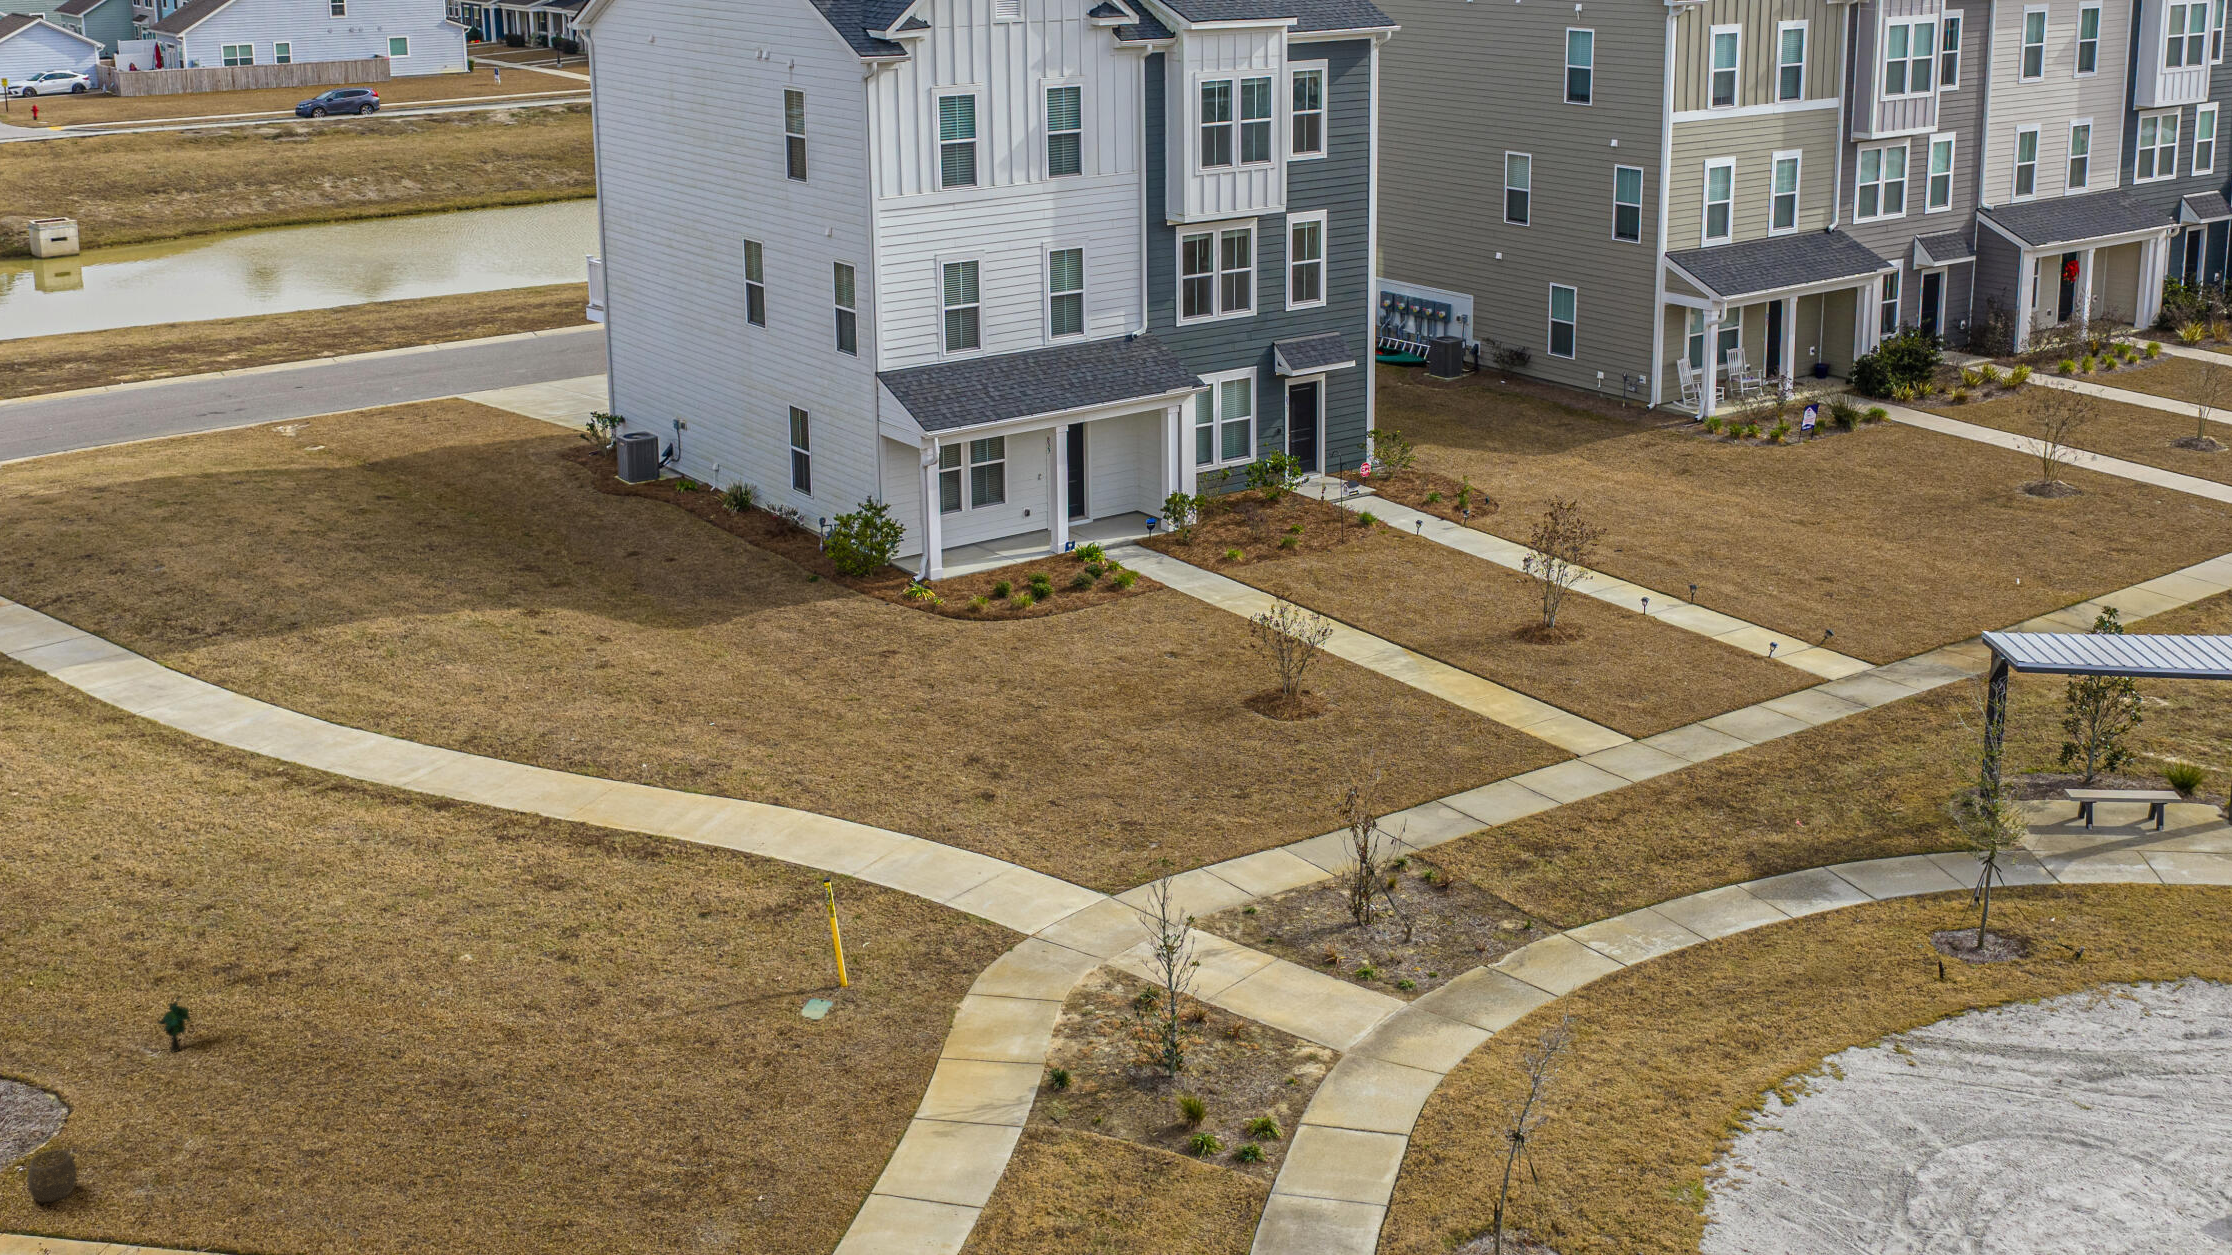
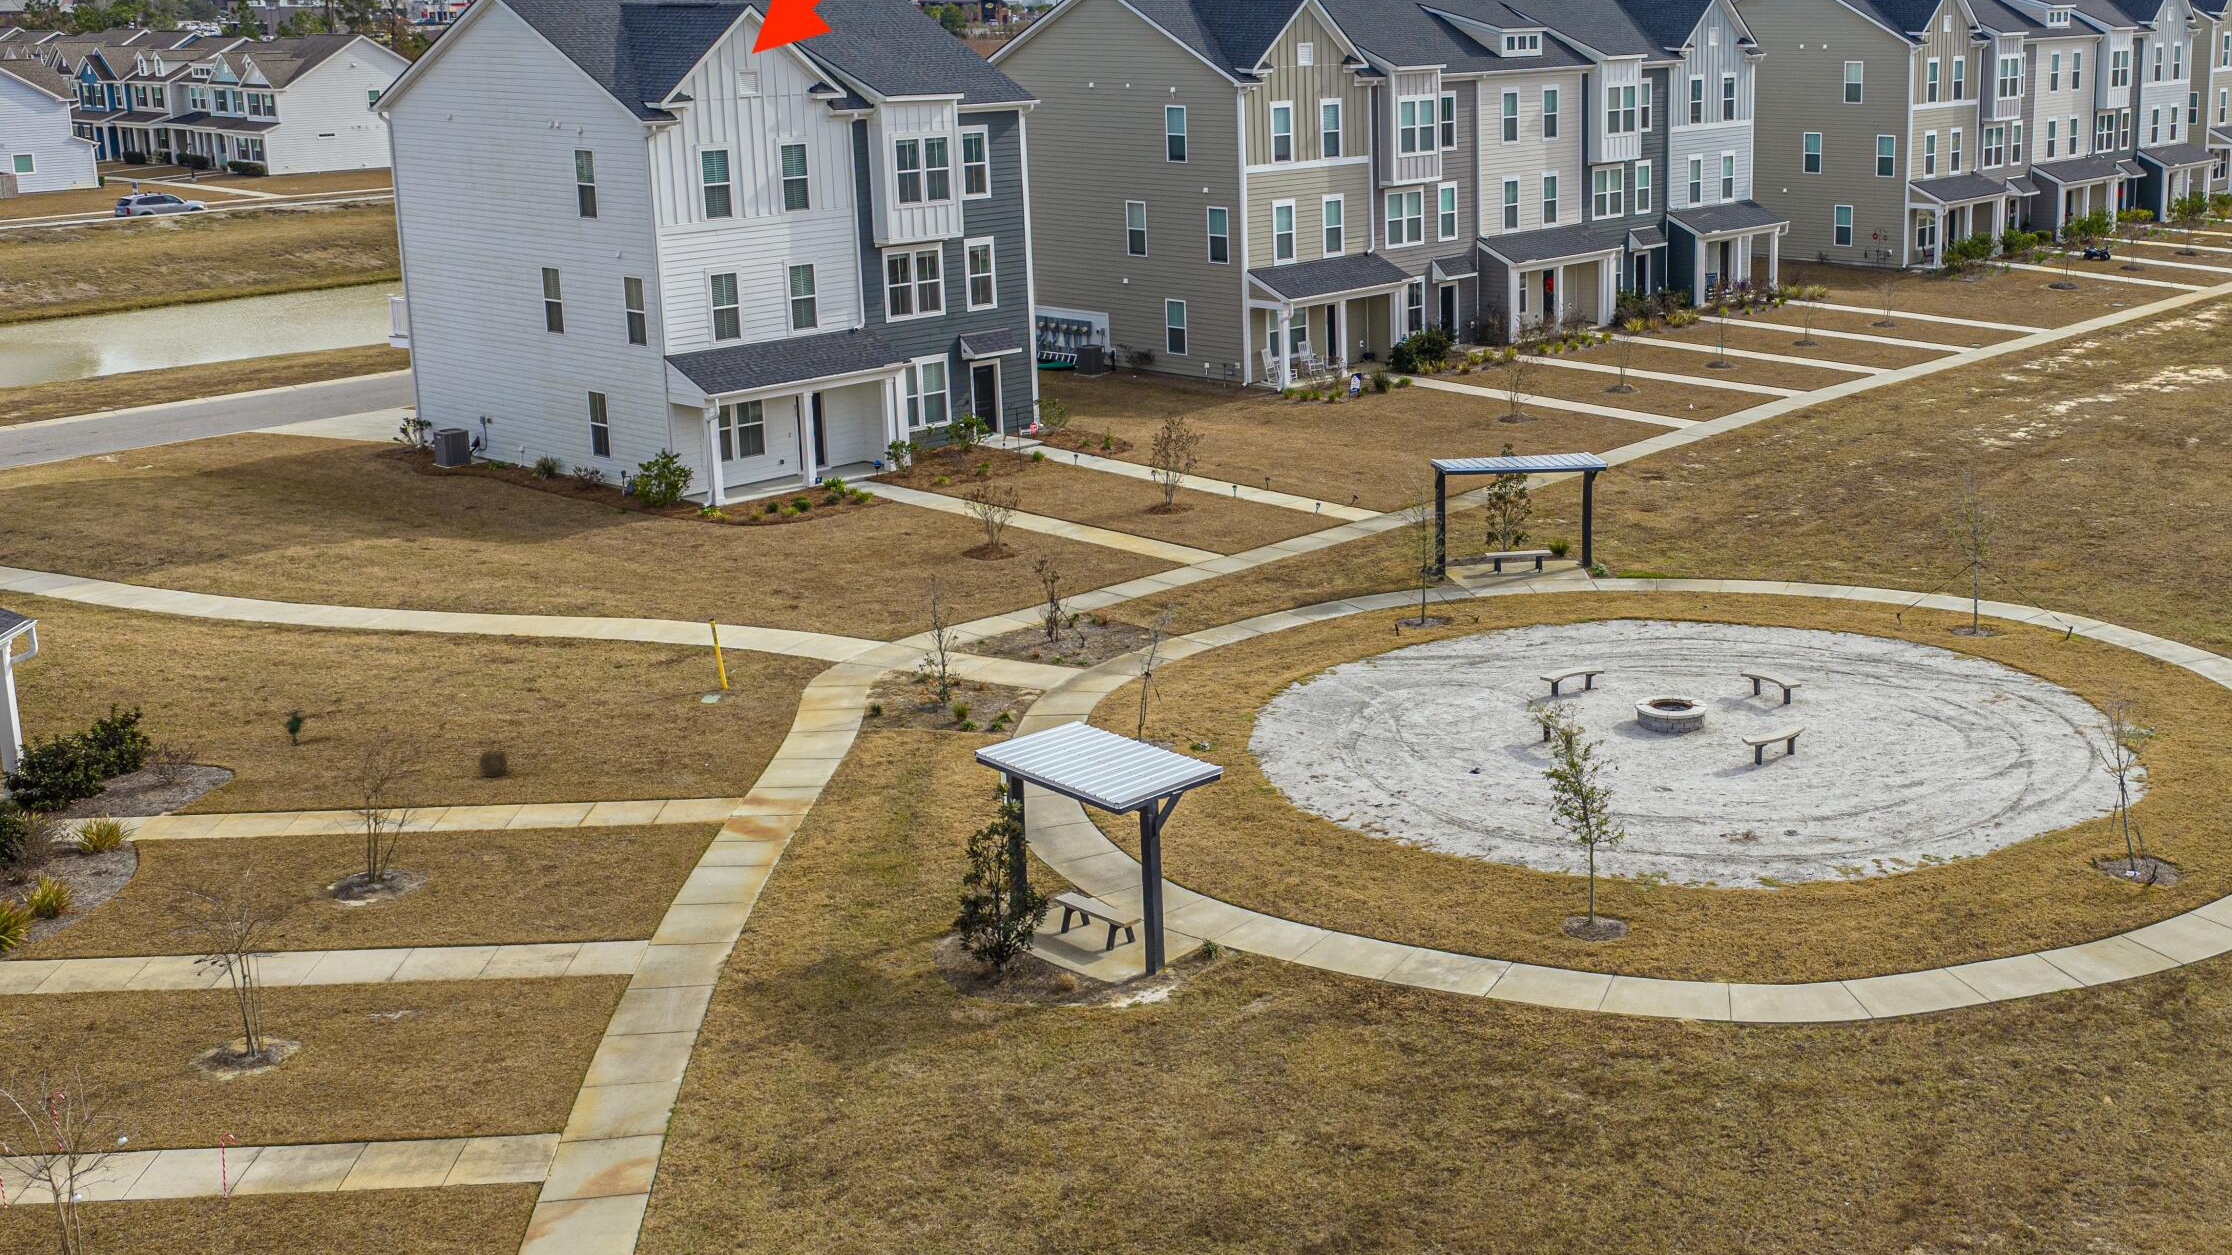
woven basket: present [27,1150,77,1202] -> present [479,751,508,777]

